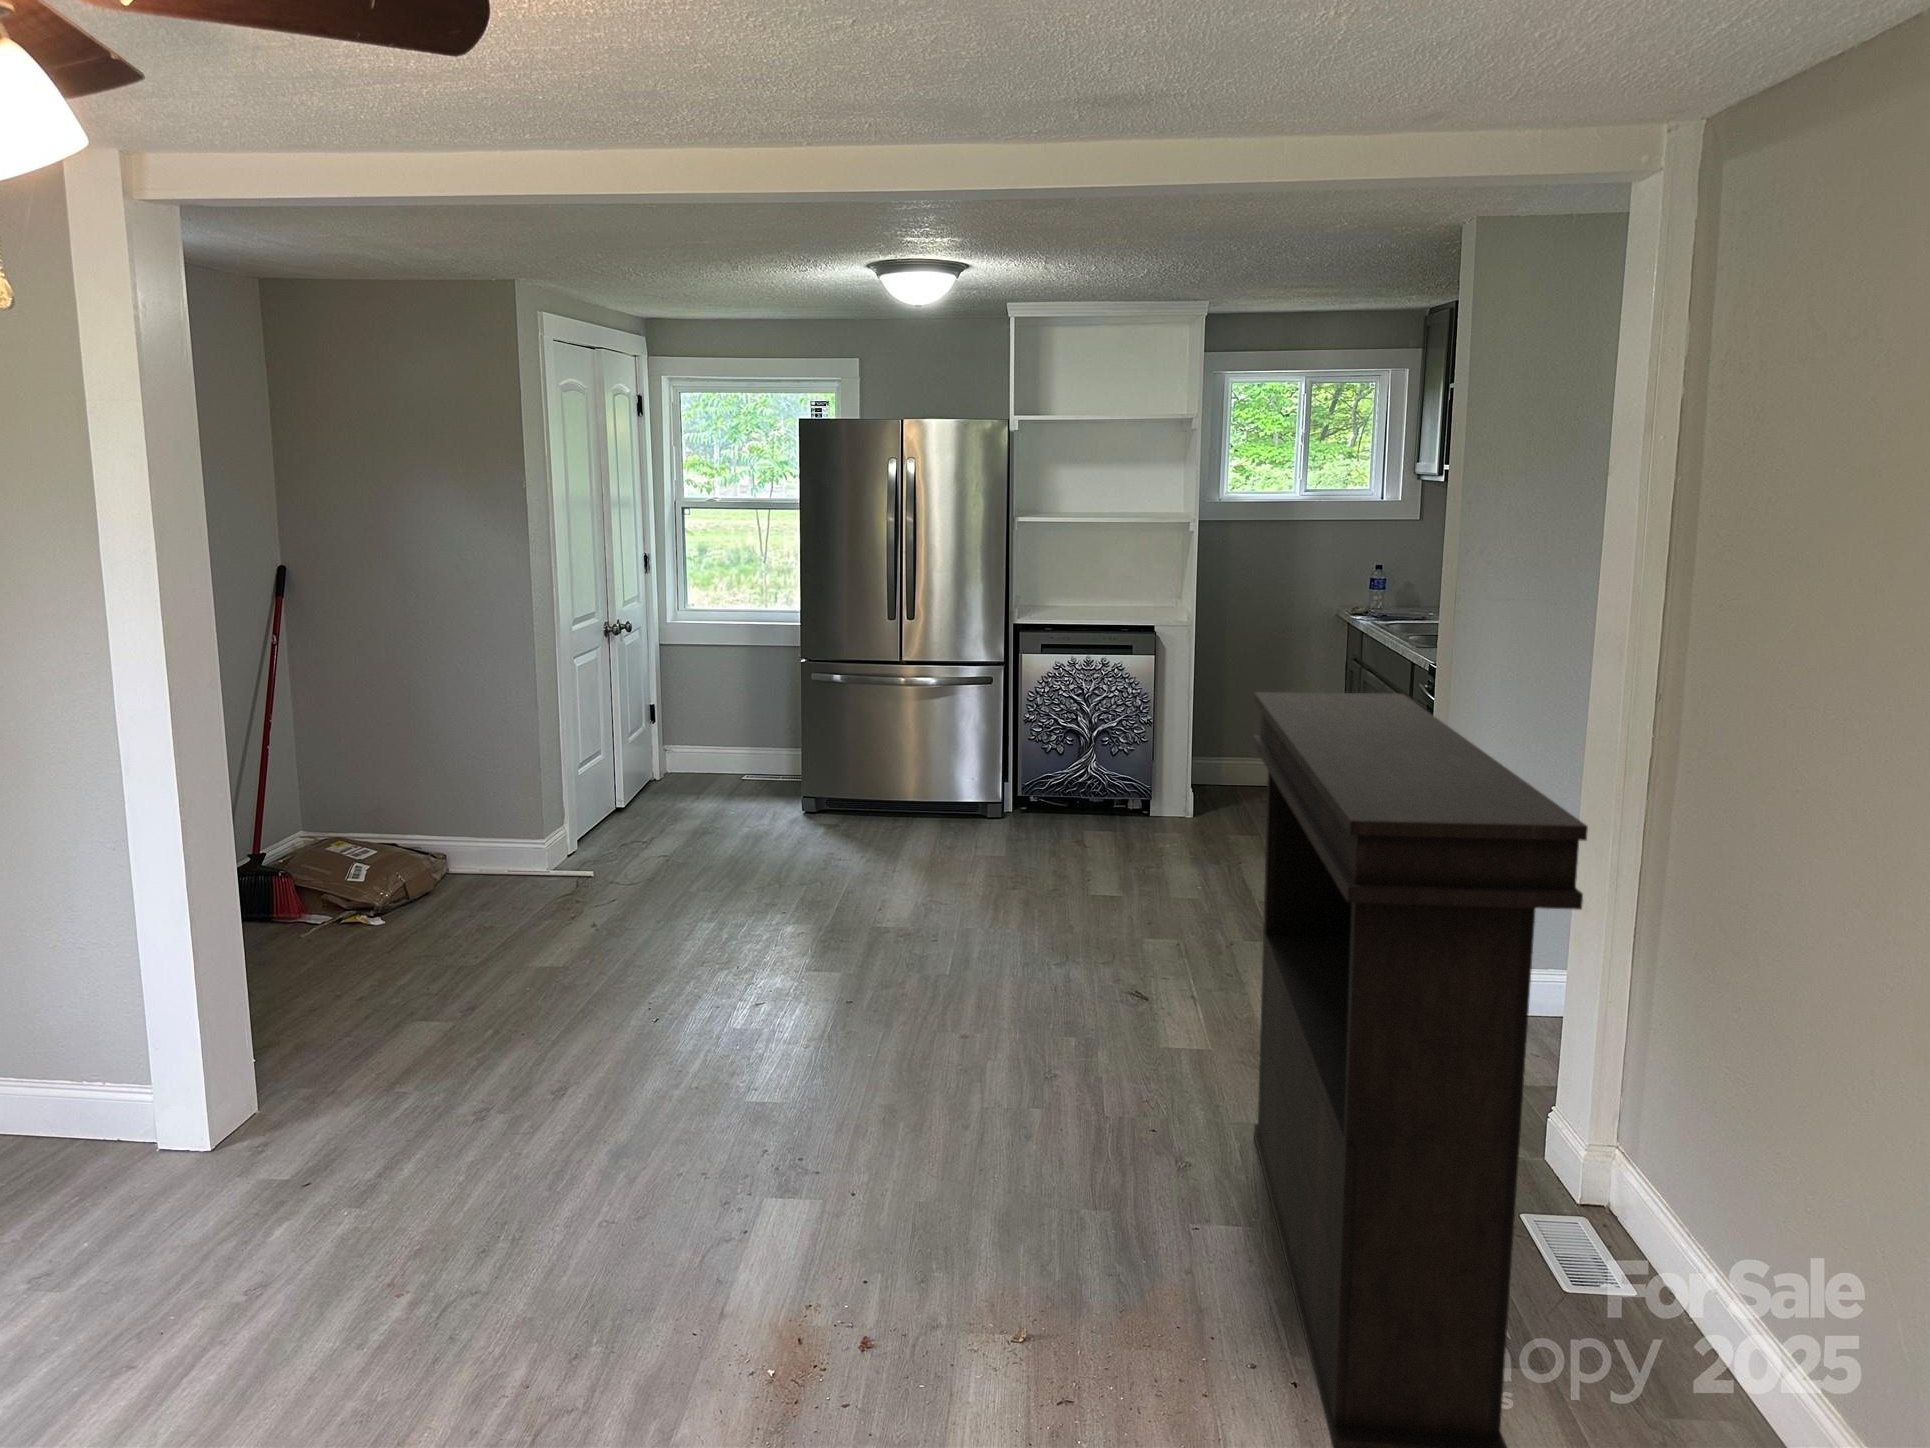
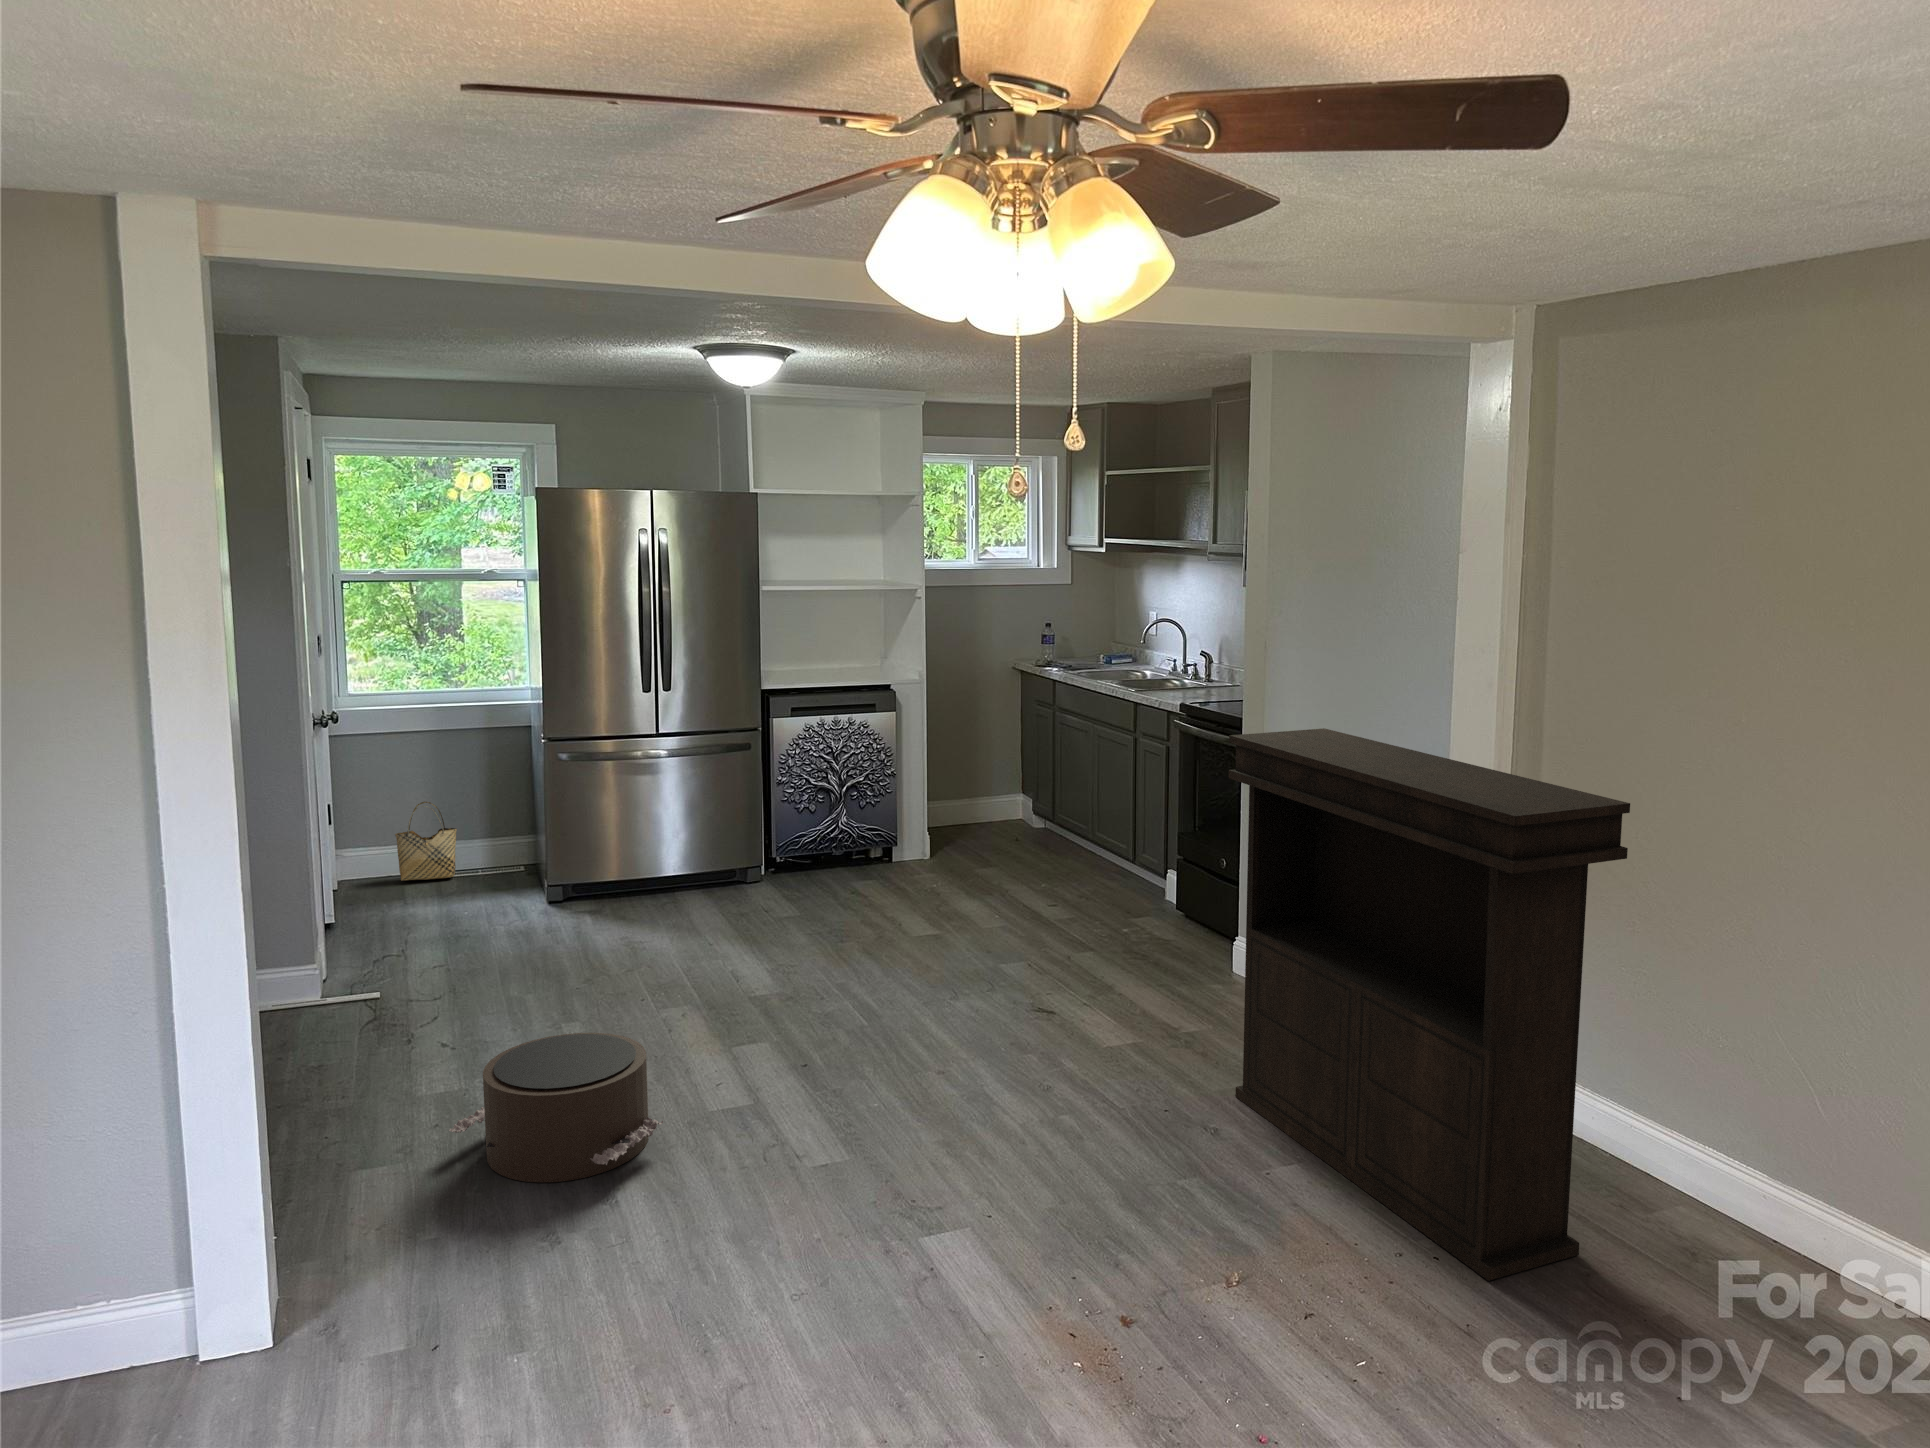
woven basket: none [714,710,764,780] -> present [395,802,457,881]
pouf: none [503,923,666,1055] -> present [449,1033,663,1183]

